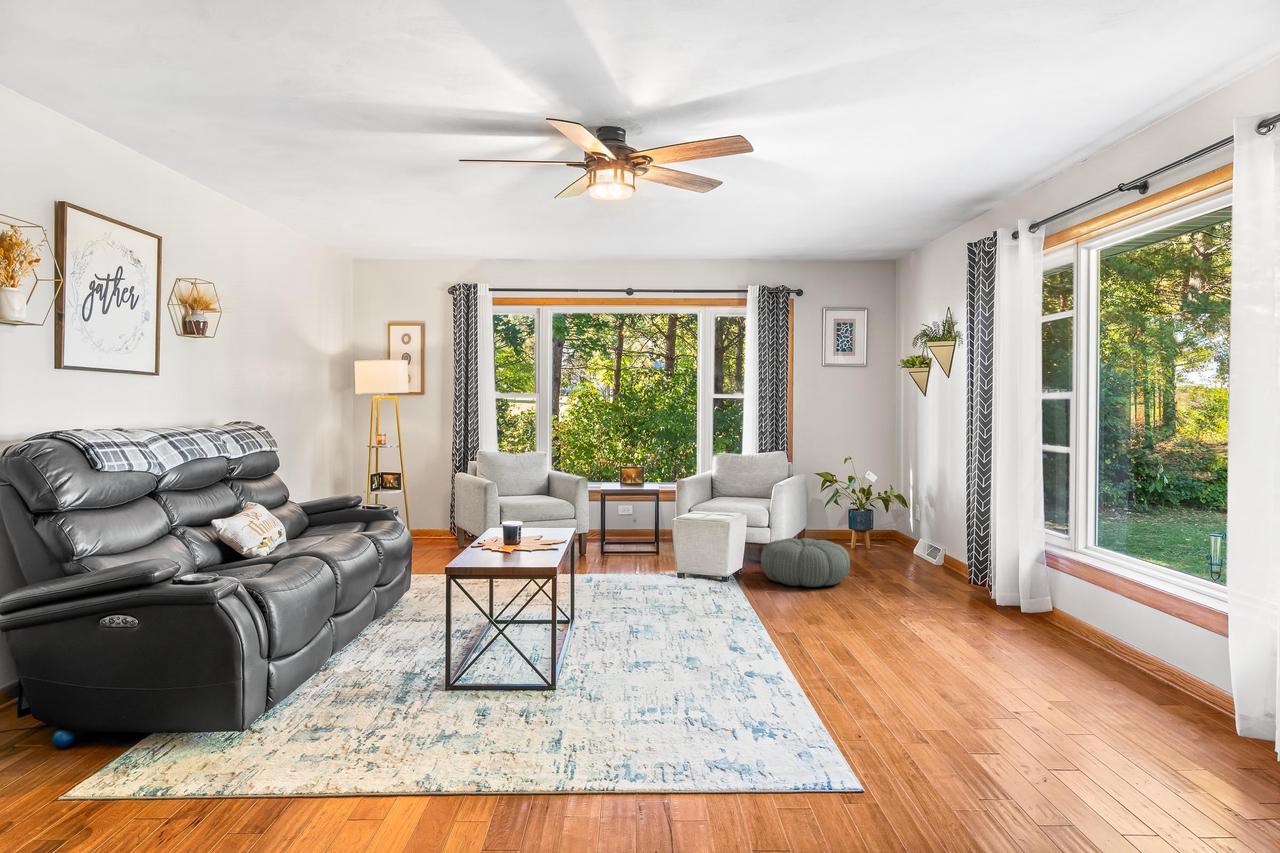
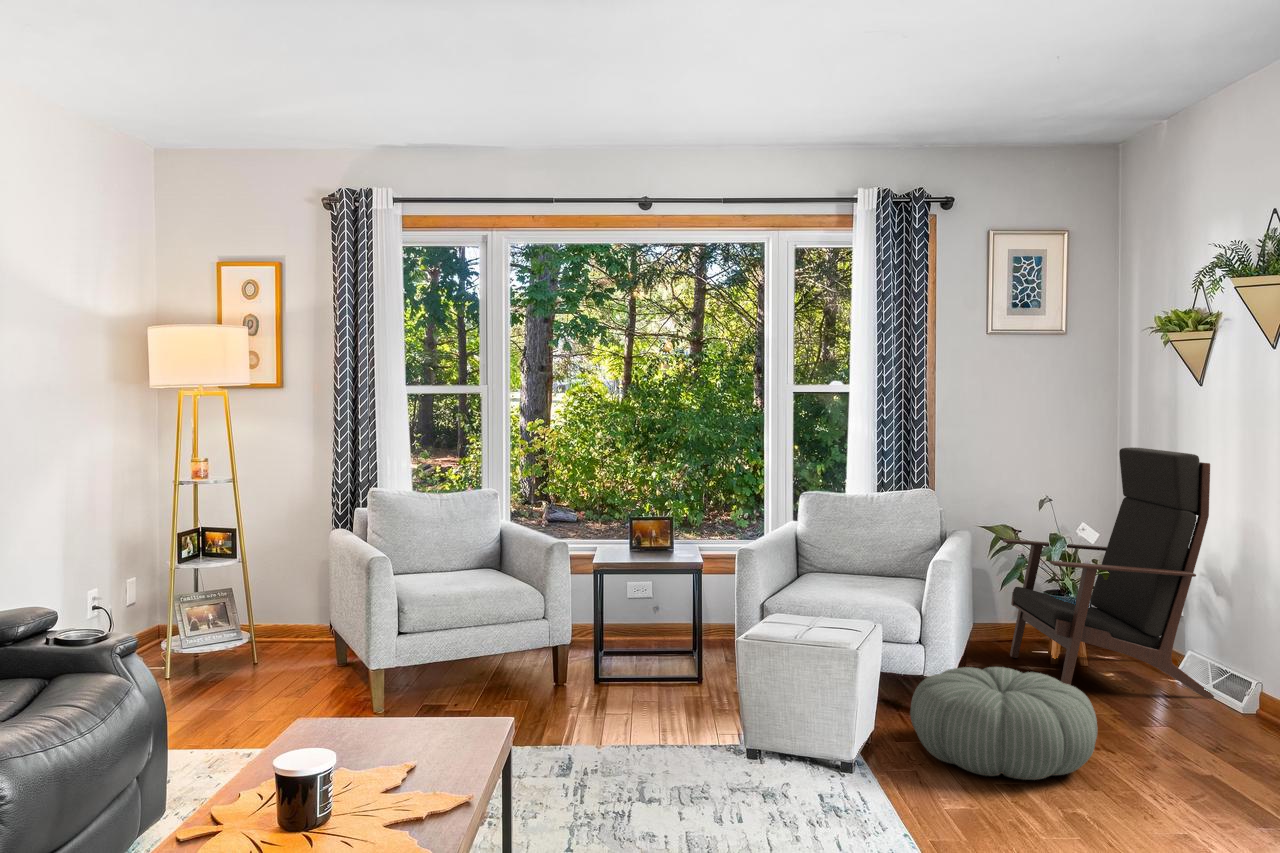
lounge chair: none [826,430,928,561] -> present [1002,447,1214,698]

